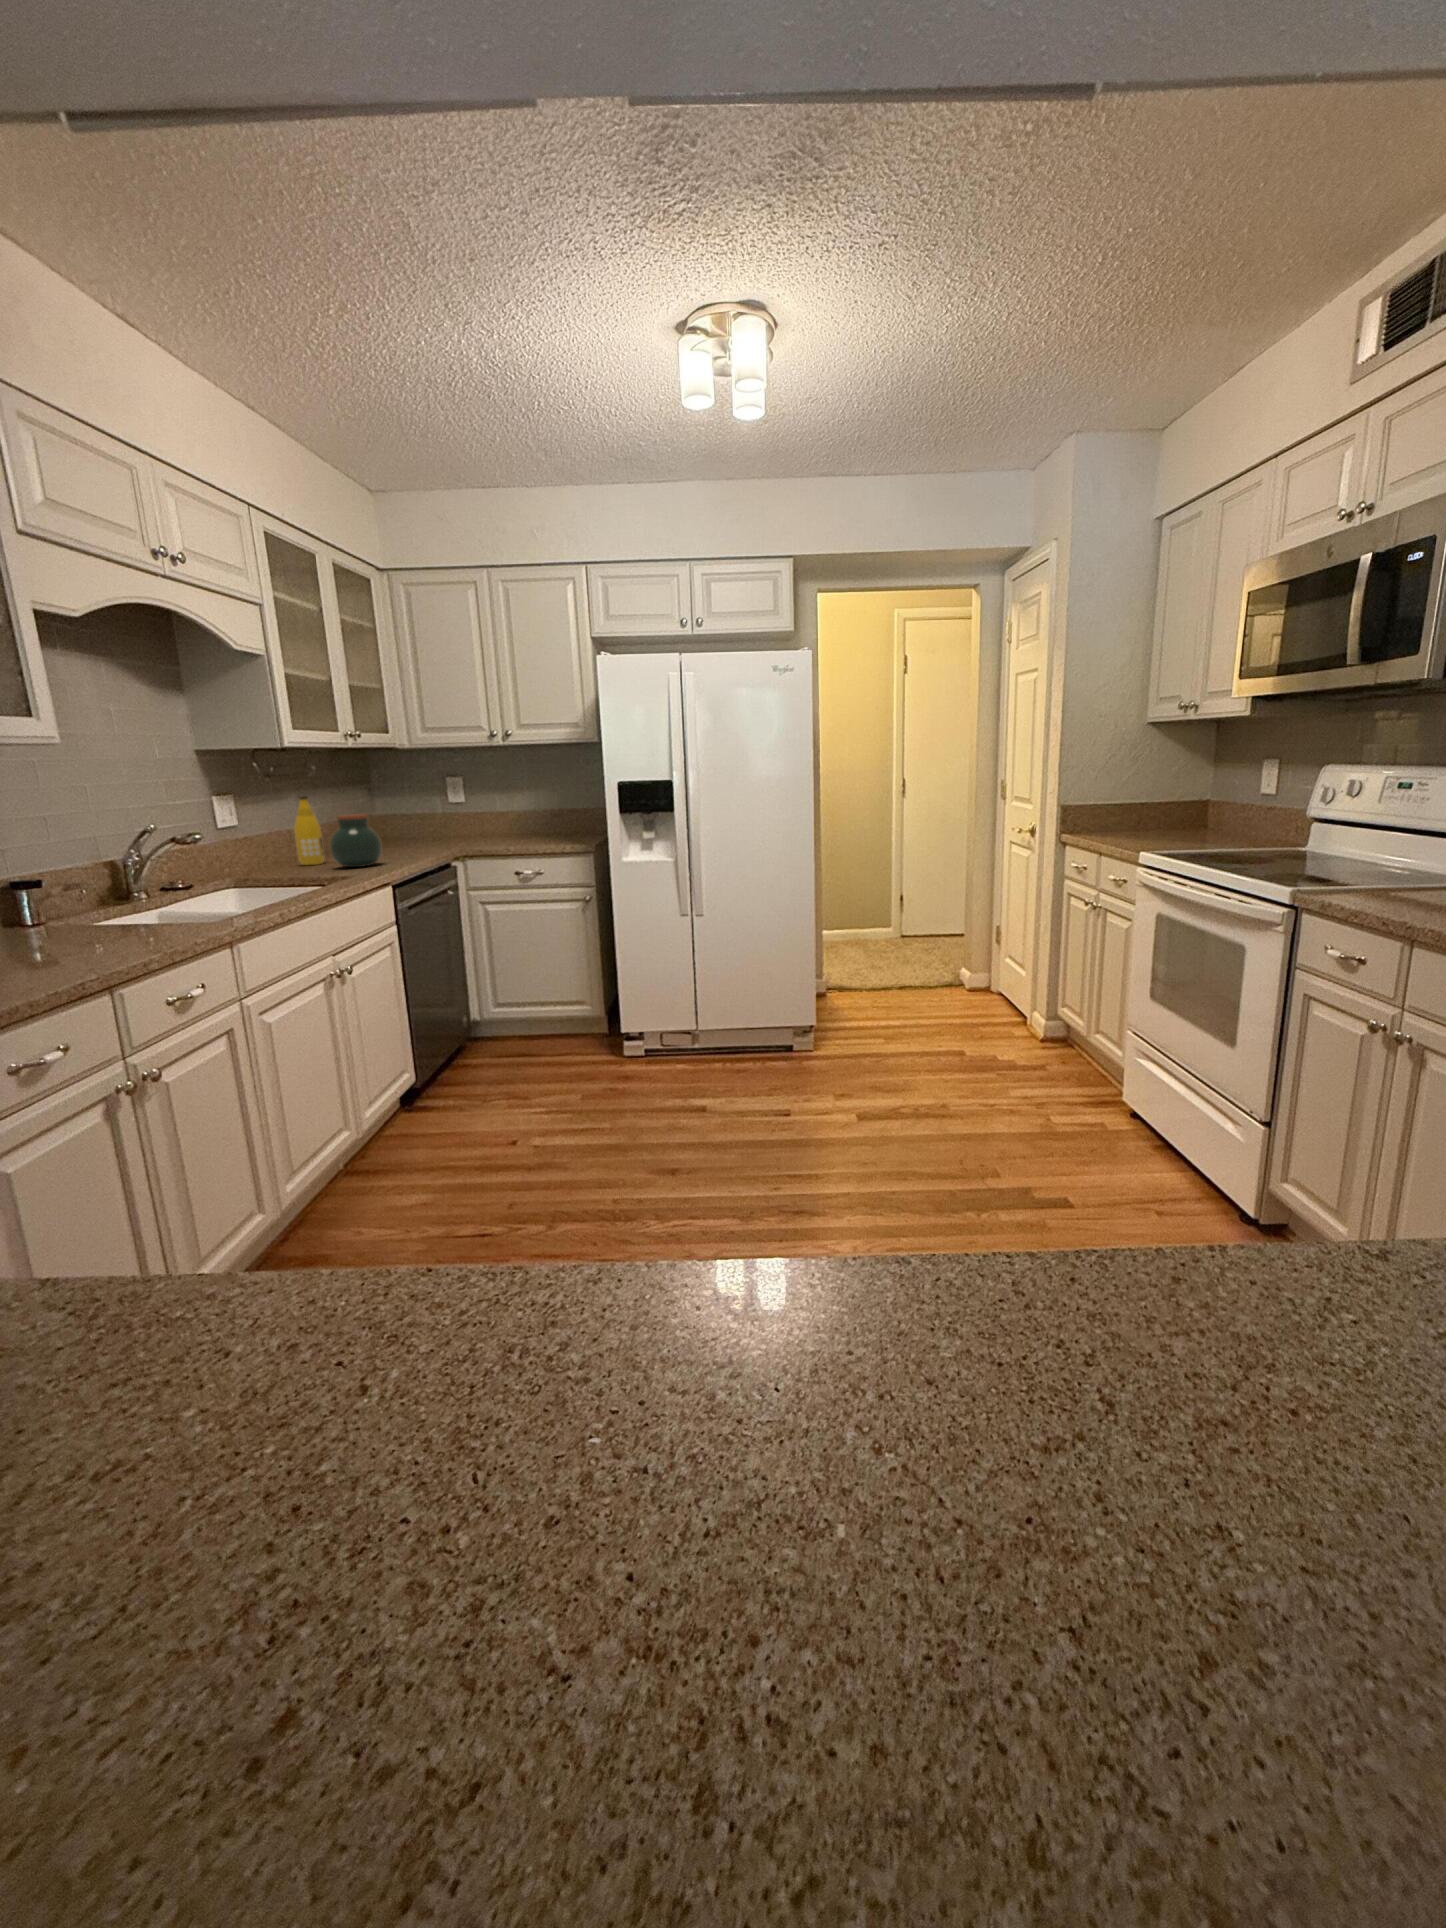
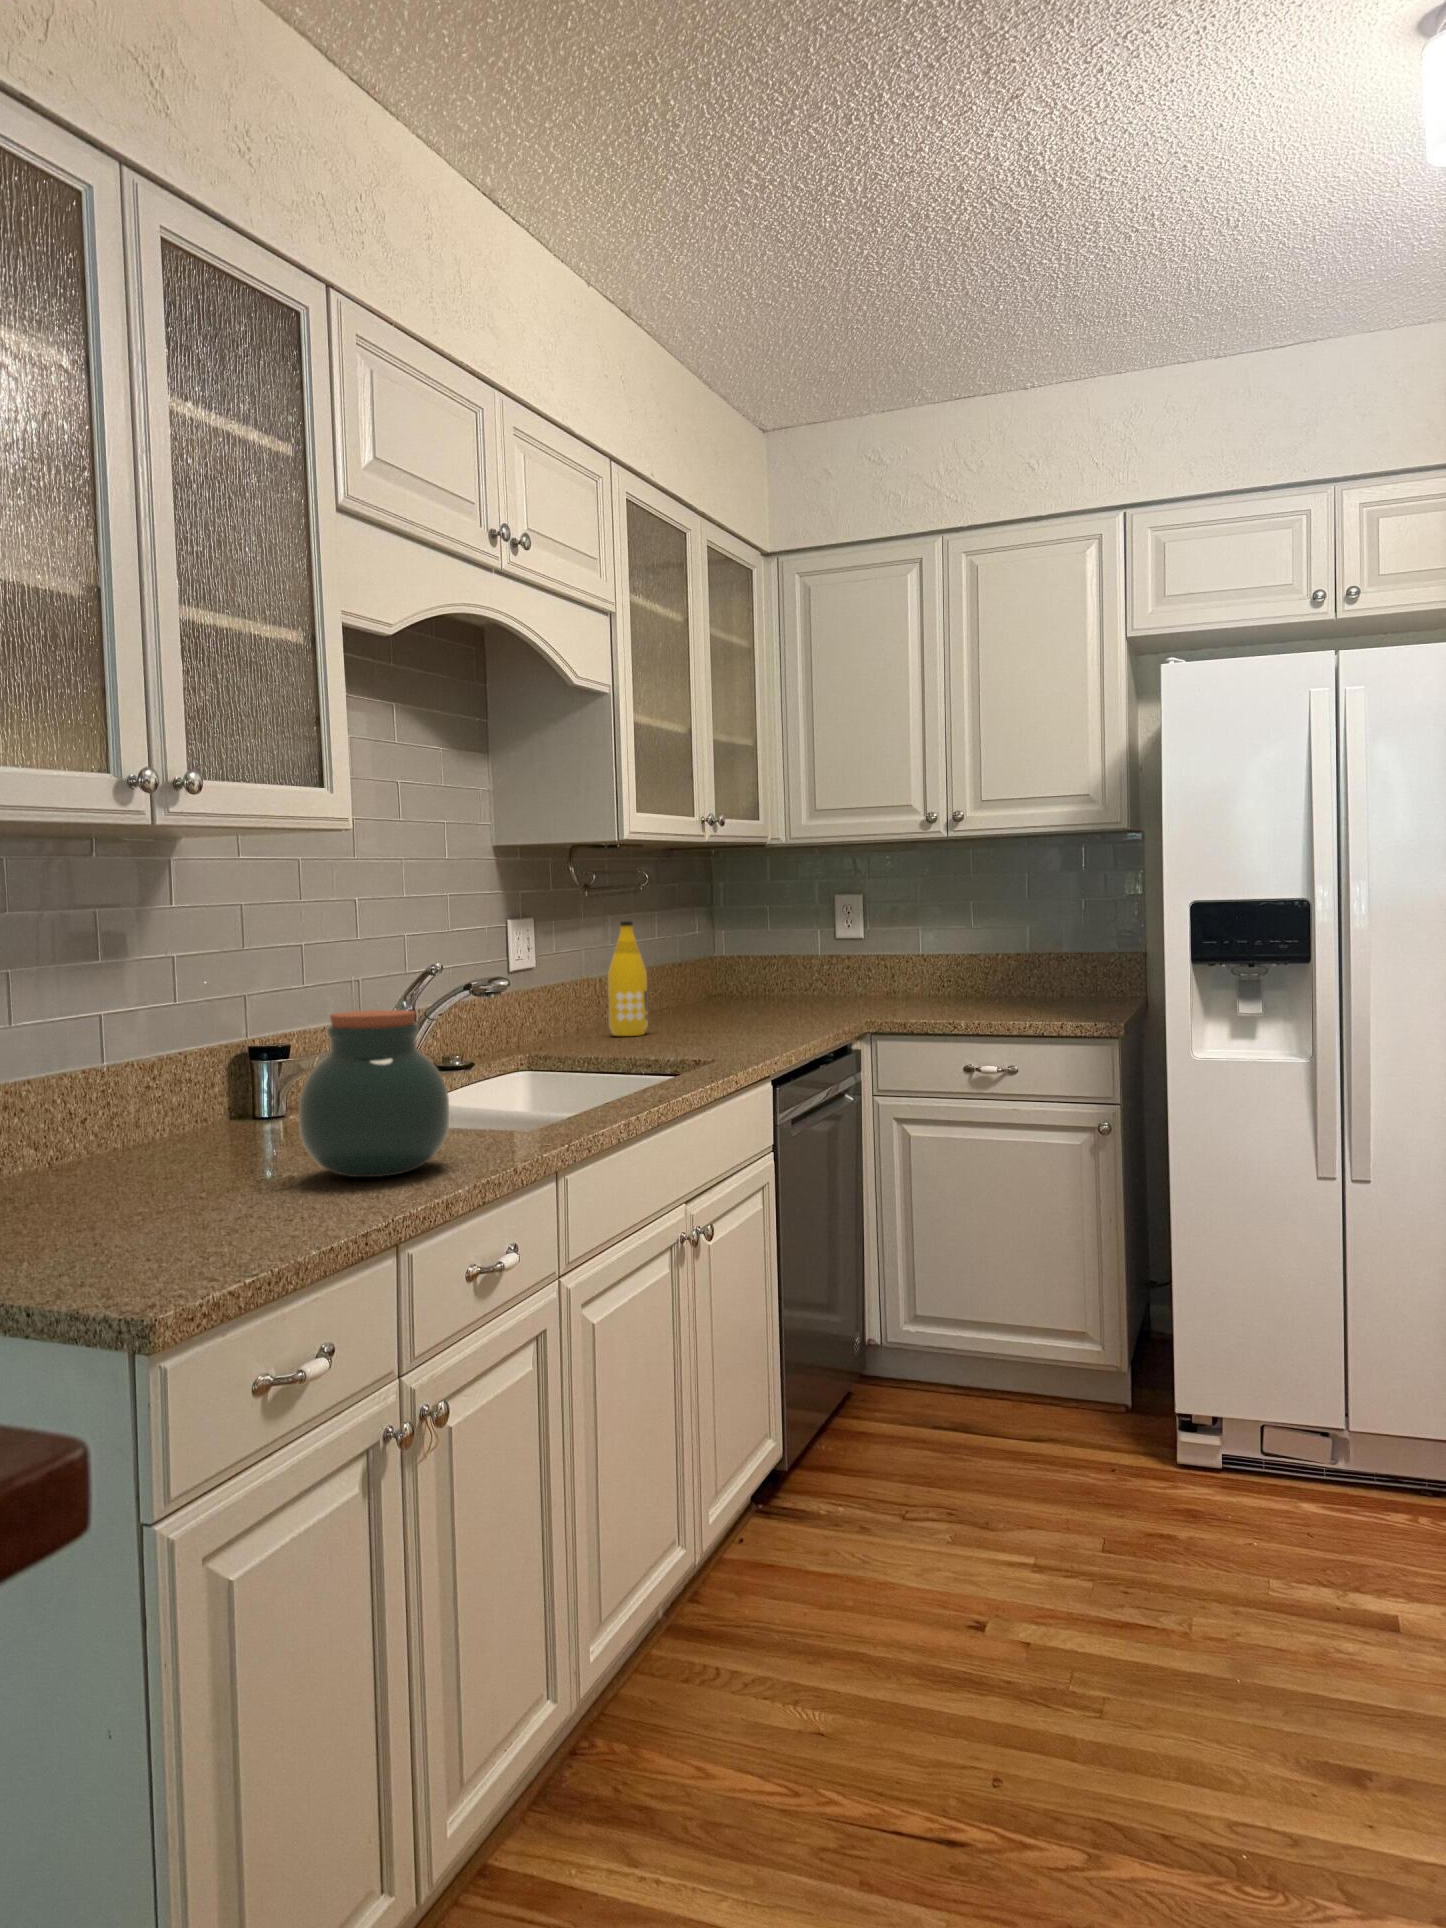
jar: present [329,814,382,867] -> present [299,1010,449,1177]

